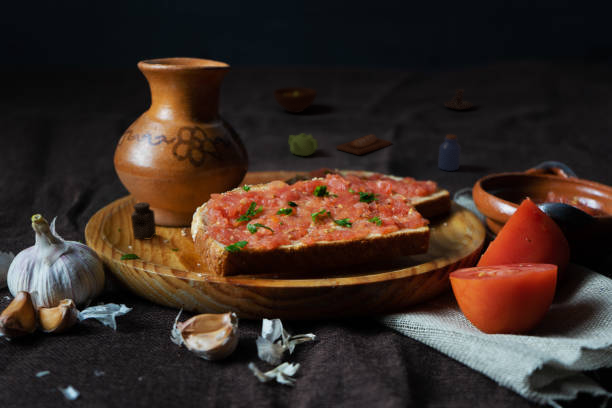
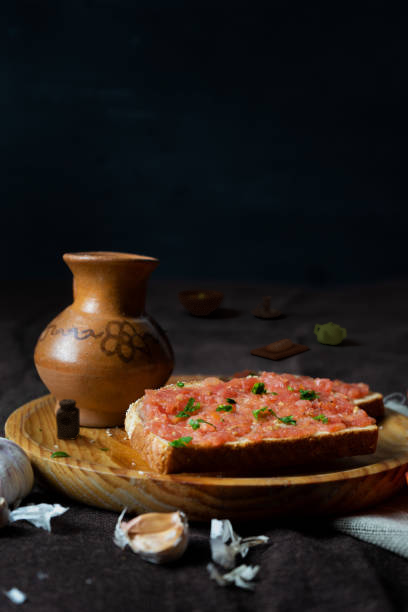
candle holder: present [444,89,472,110] -> present [251,296,281,318]
teapot: present [288,133,318,156] -> present [314,323,347,345]
jar: present [438,134,461,171] -> none [362,338,387,377]

